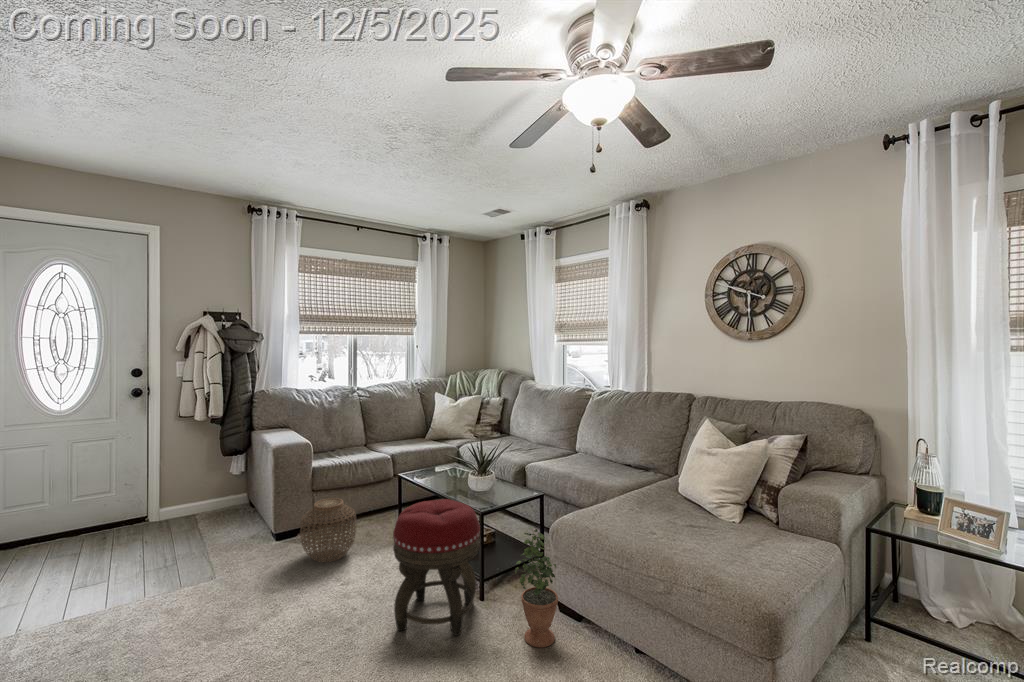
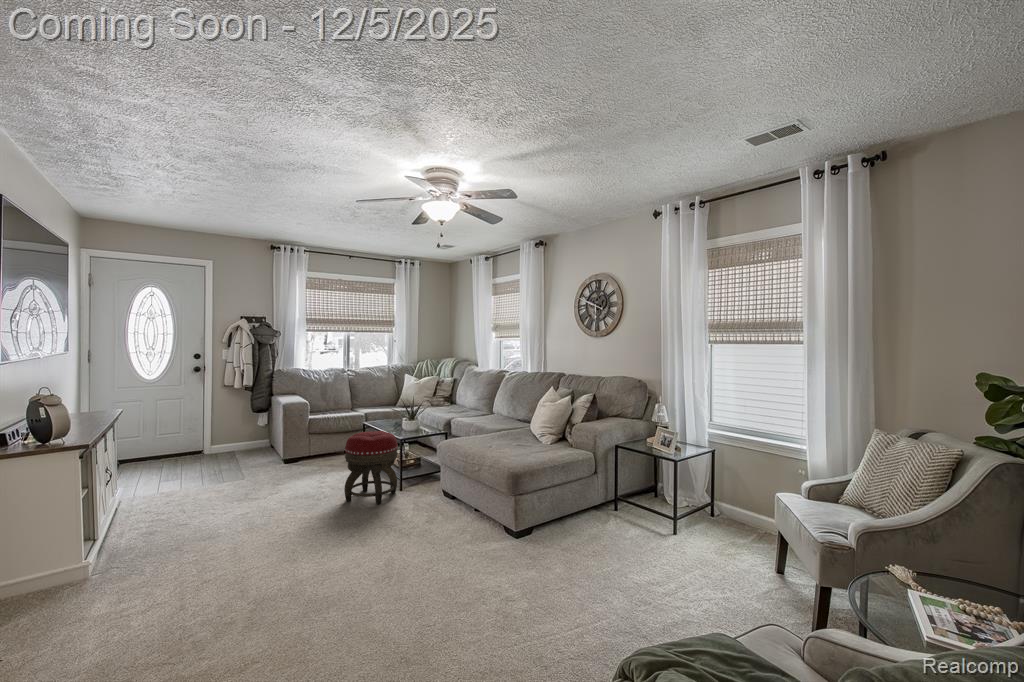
woven basket: present [300,498,356,562] -> none [298,437,334,475]
potted plant: present [515,527,558,647] -> none [410,444,436,509]

